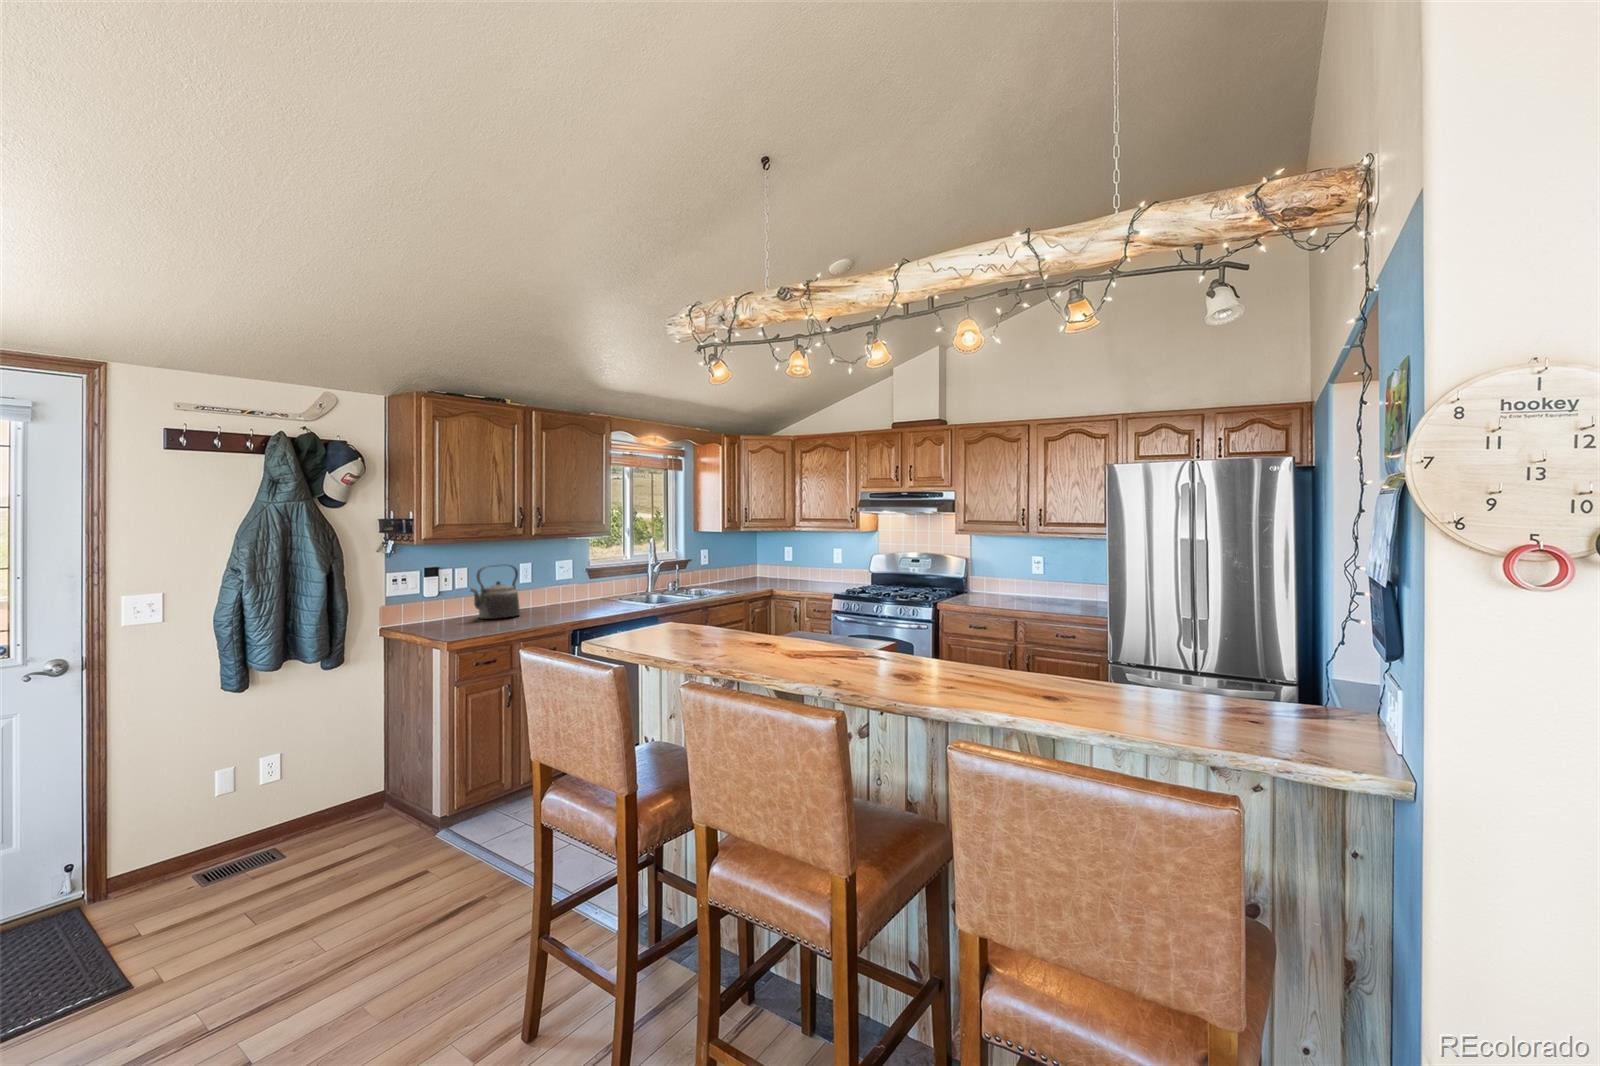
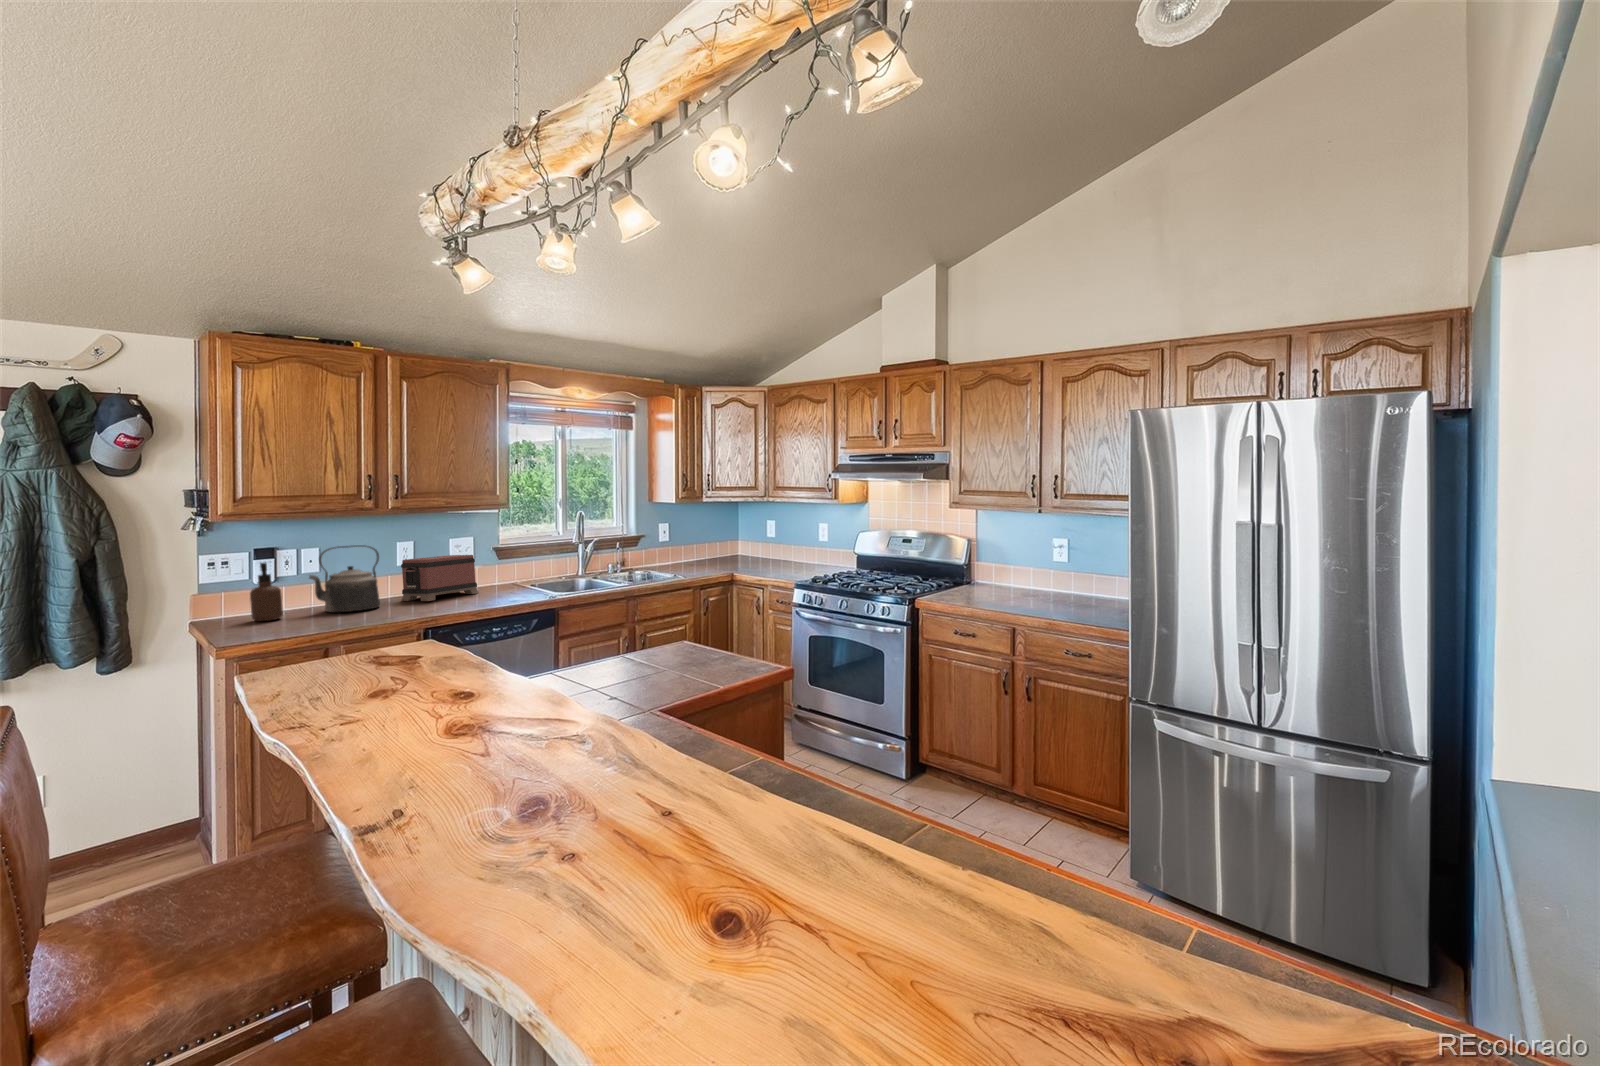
toaster: none [528,573,584,611] -> present [401,555,479,601]
soap dispenser: none [430,578,454,626] -> present [250,563,283,621]

